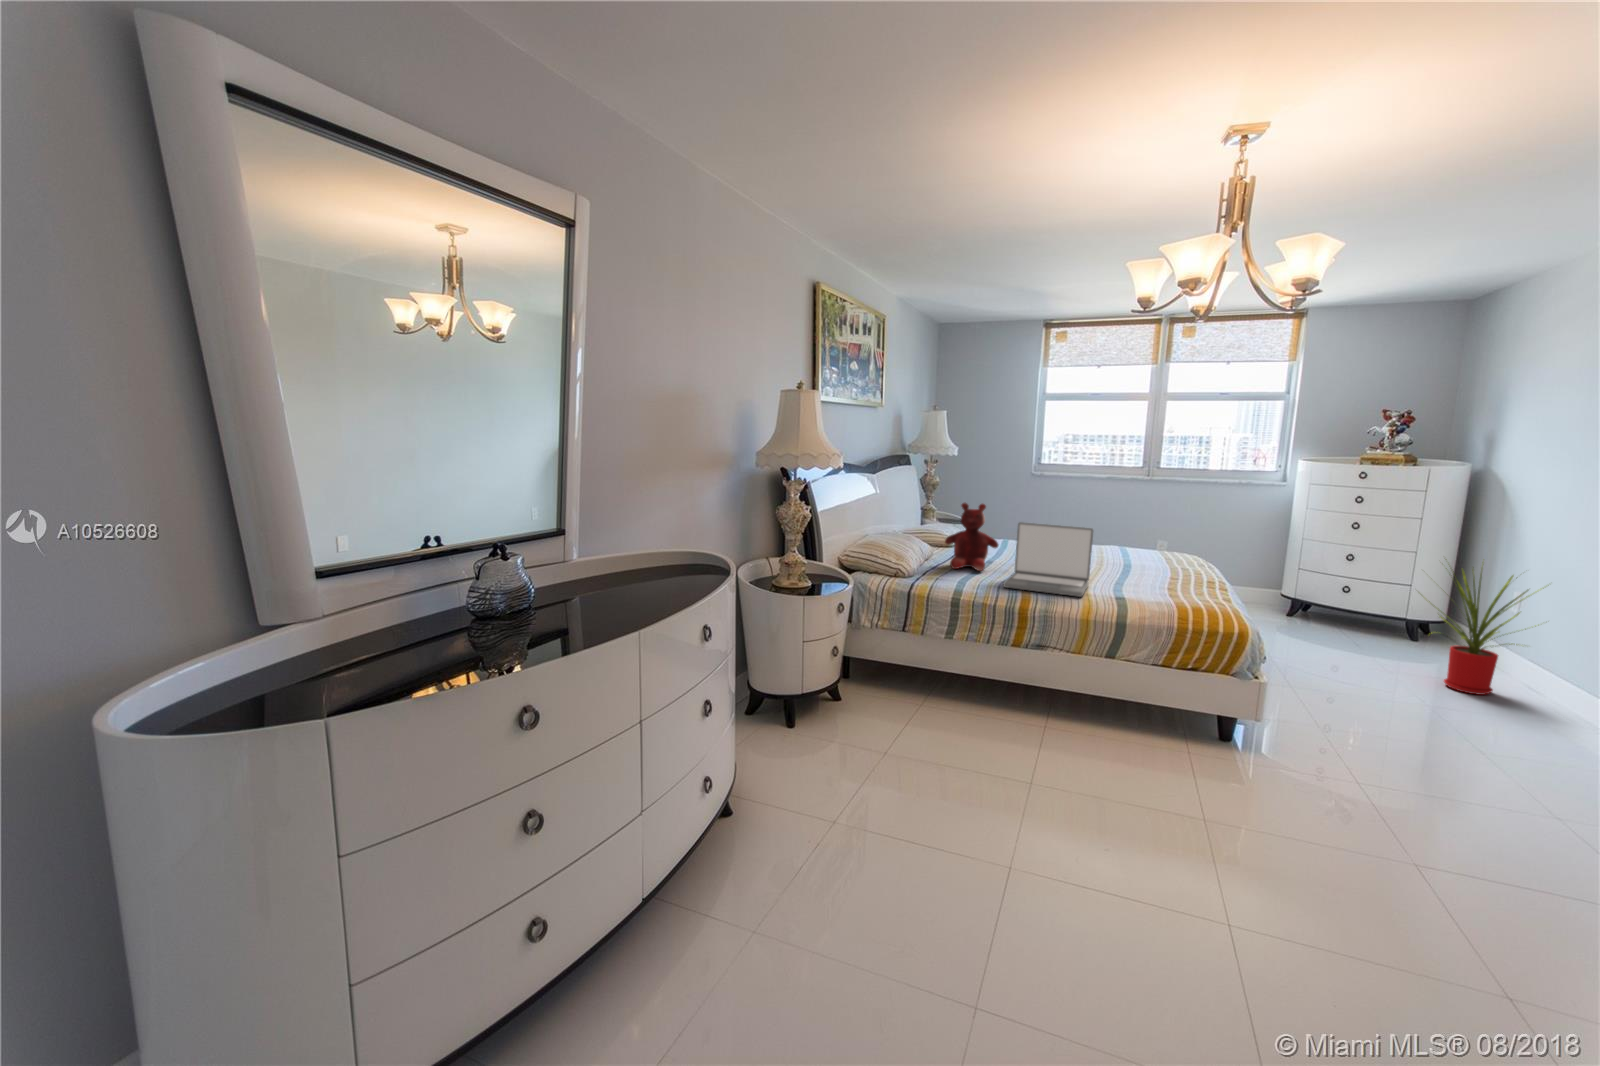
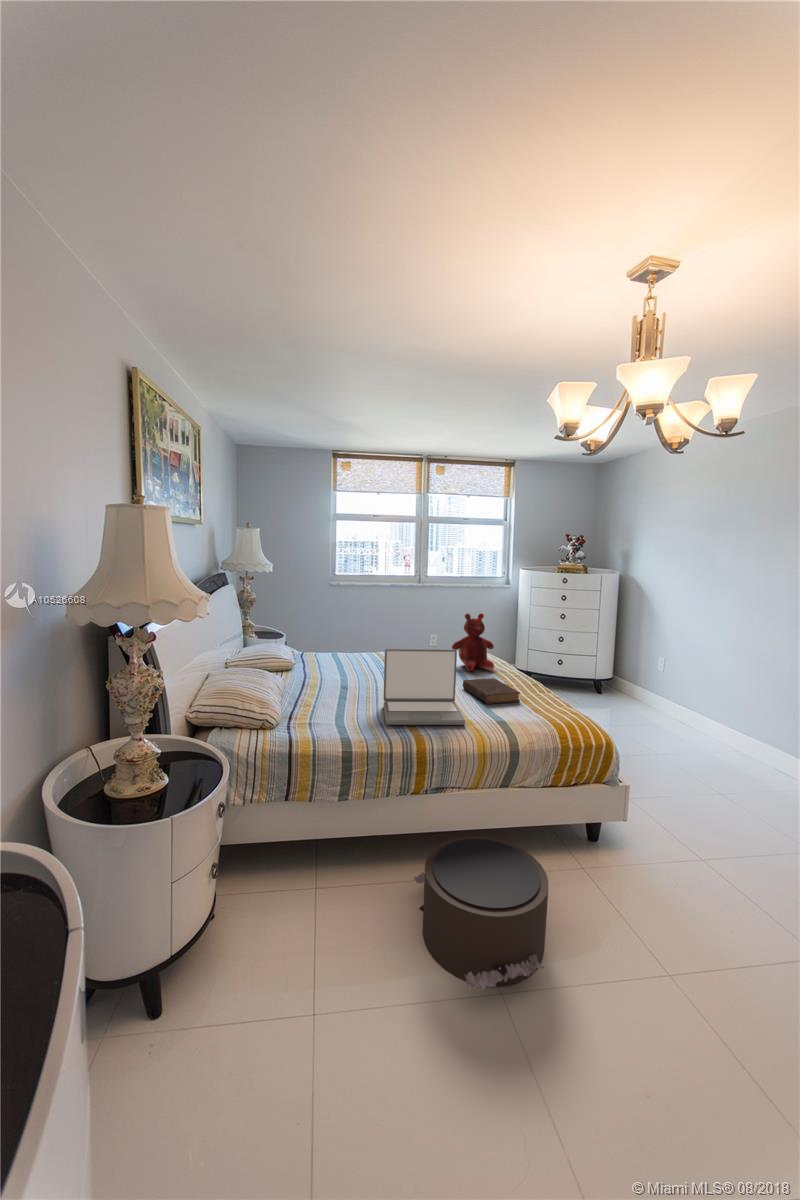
teddy bear: present [945,503,998,571] -> present [452,613,494,671]
book: none [1116,568,1171,592] -> present [463,678,520,704]
house plant: present [1429,568,1544,695] -> none [623,637,699,733]
pouf: none [988,679,1102,778] -> present [414,836,548,990]

